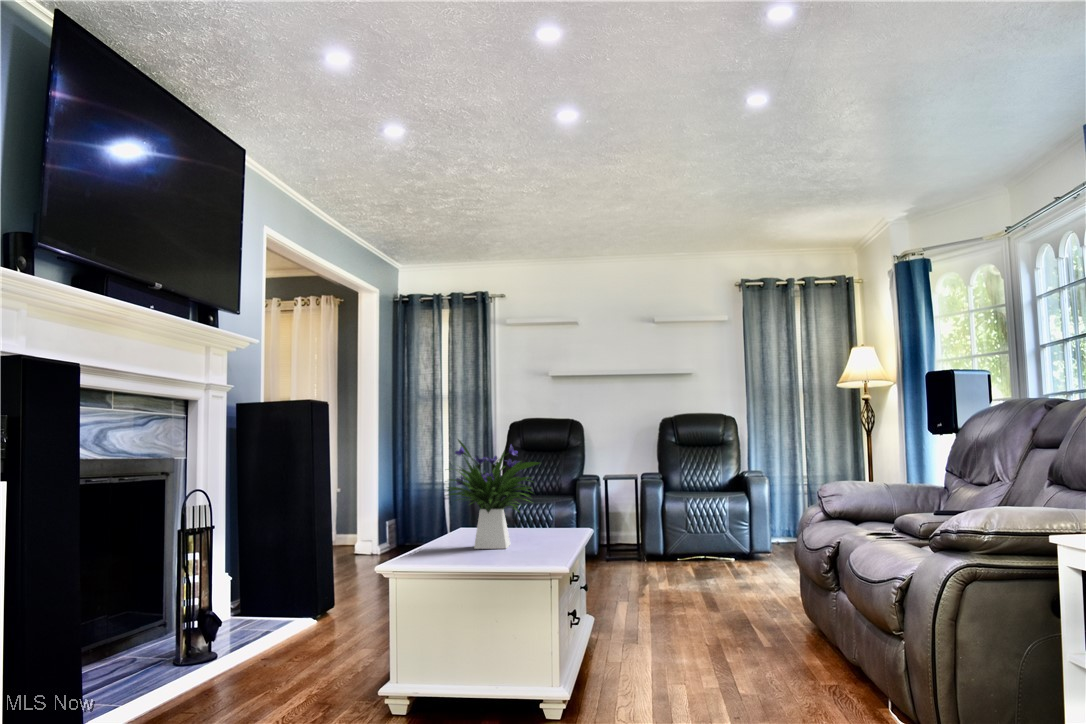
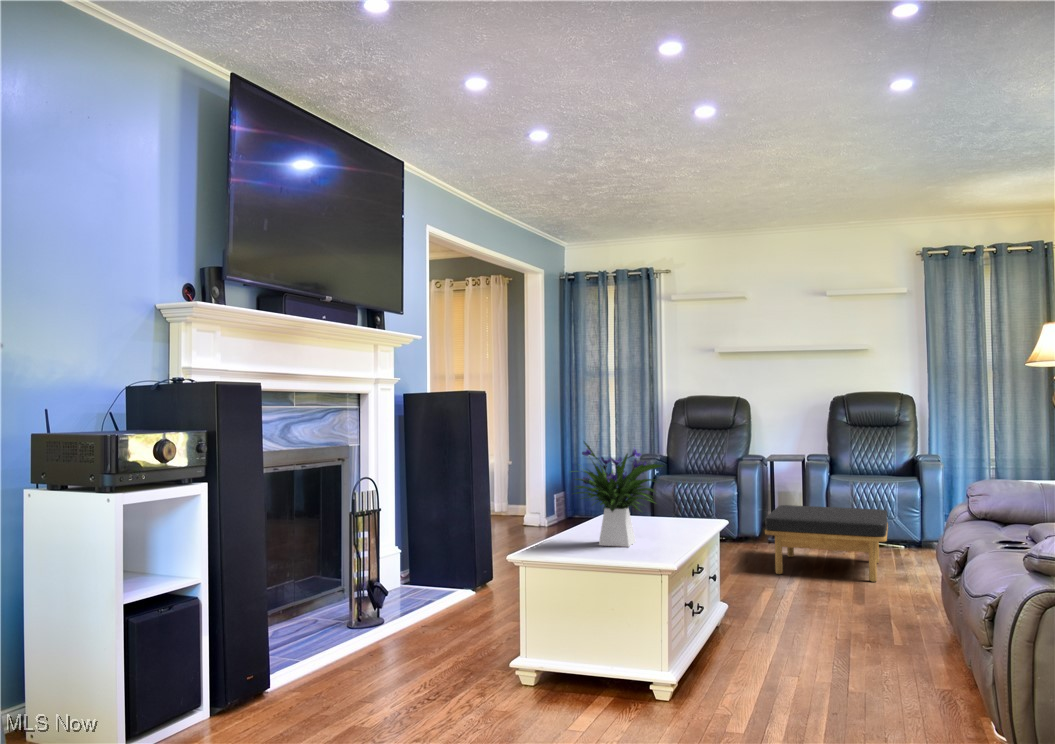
ottoman: none [613,521,726,588] -> present [765,505,888,582]

